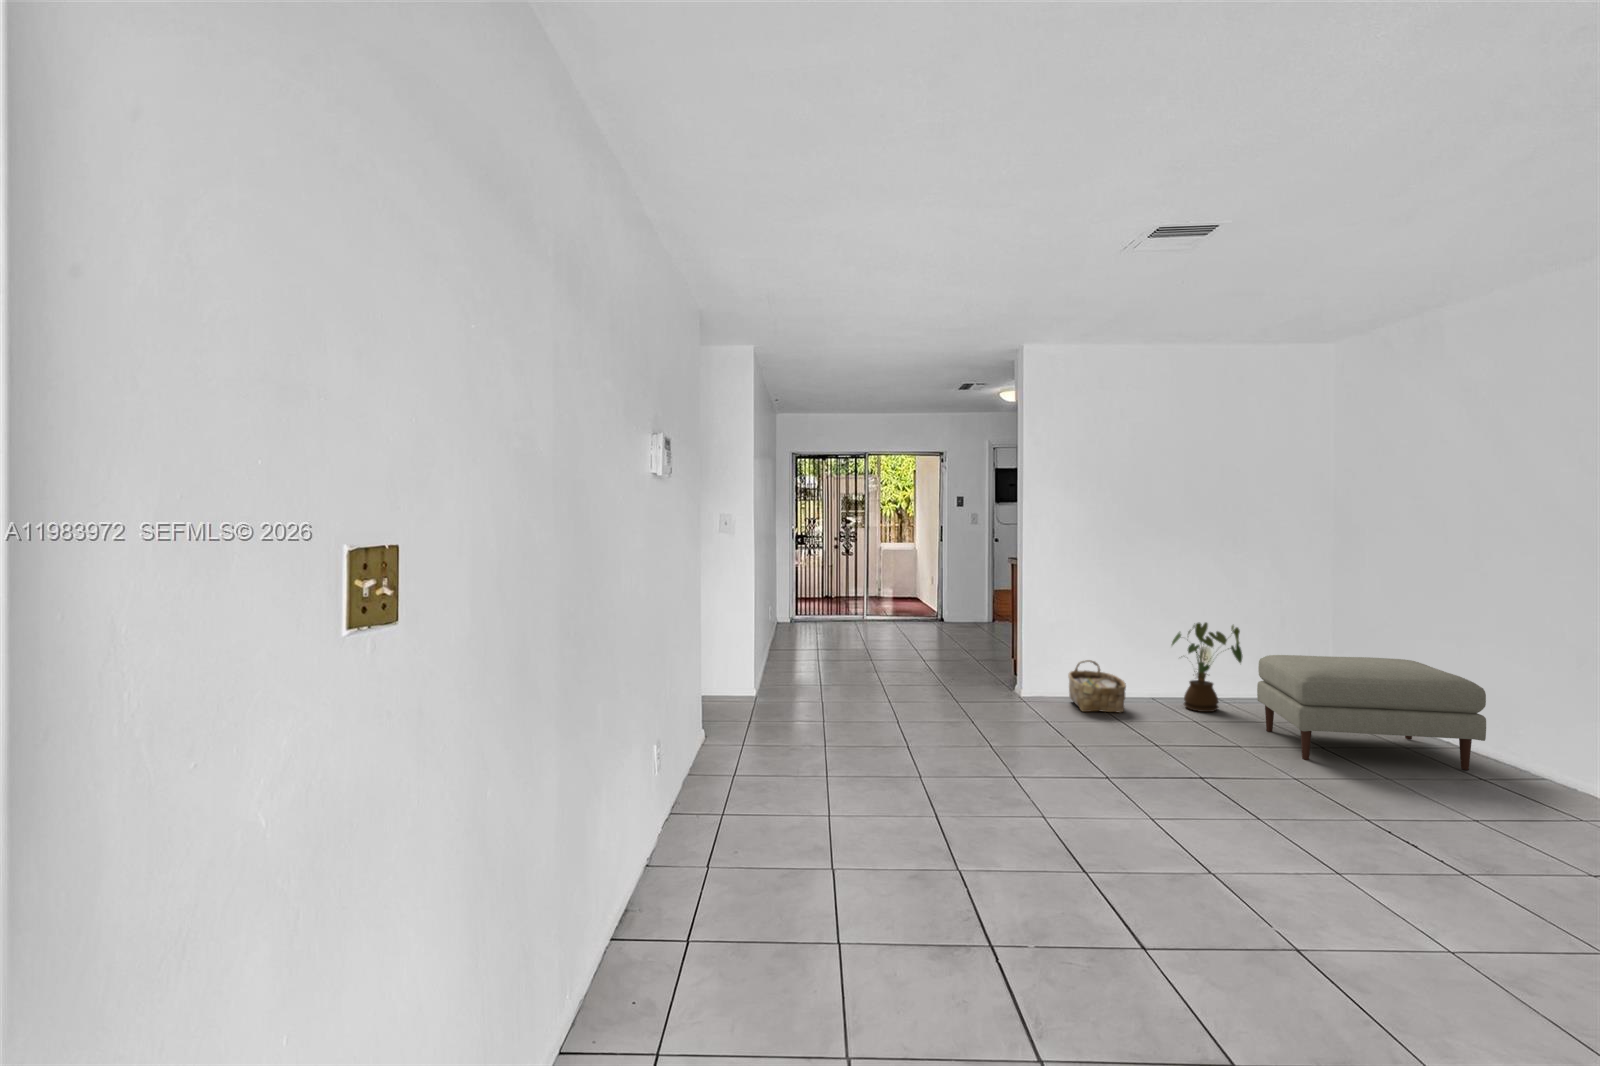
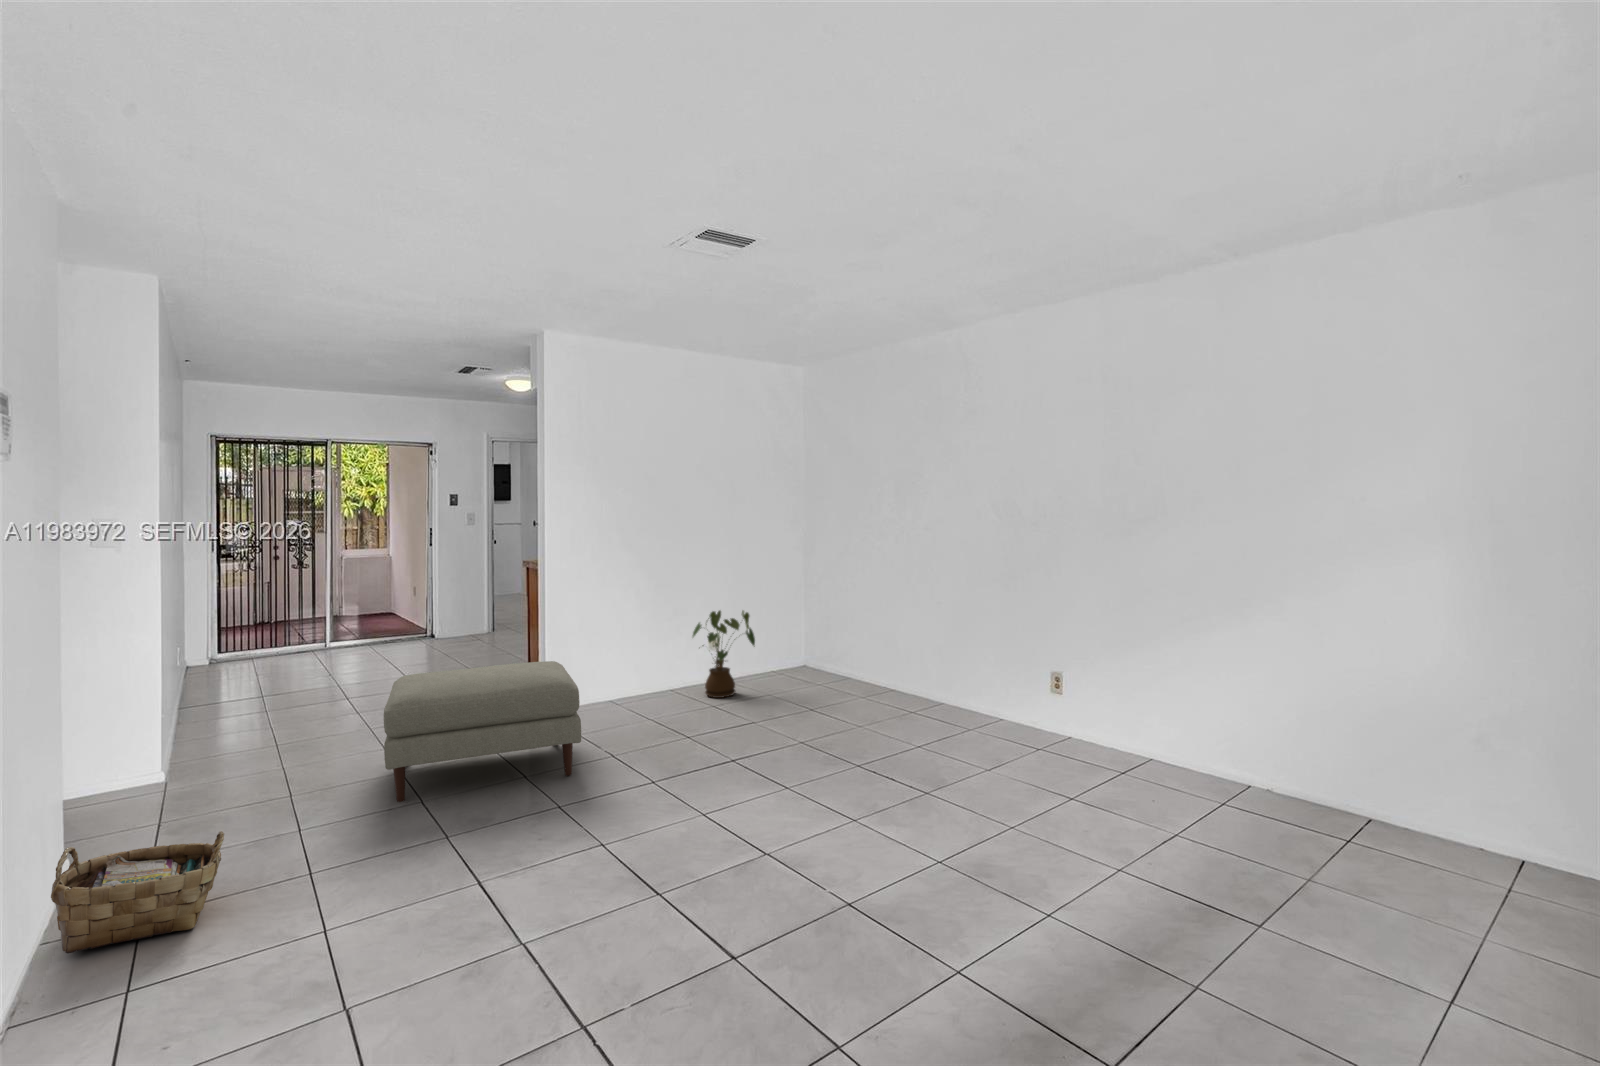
ottoman: present [1257,655,1486,770] -> present [384,661,581,802]
woven basket: present [1068,660,1126,712] -> present [51,831,224,954]

